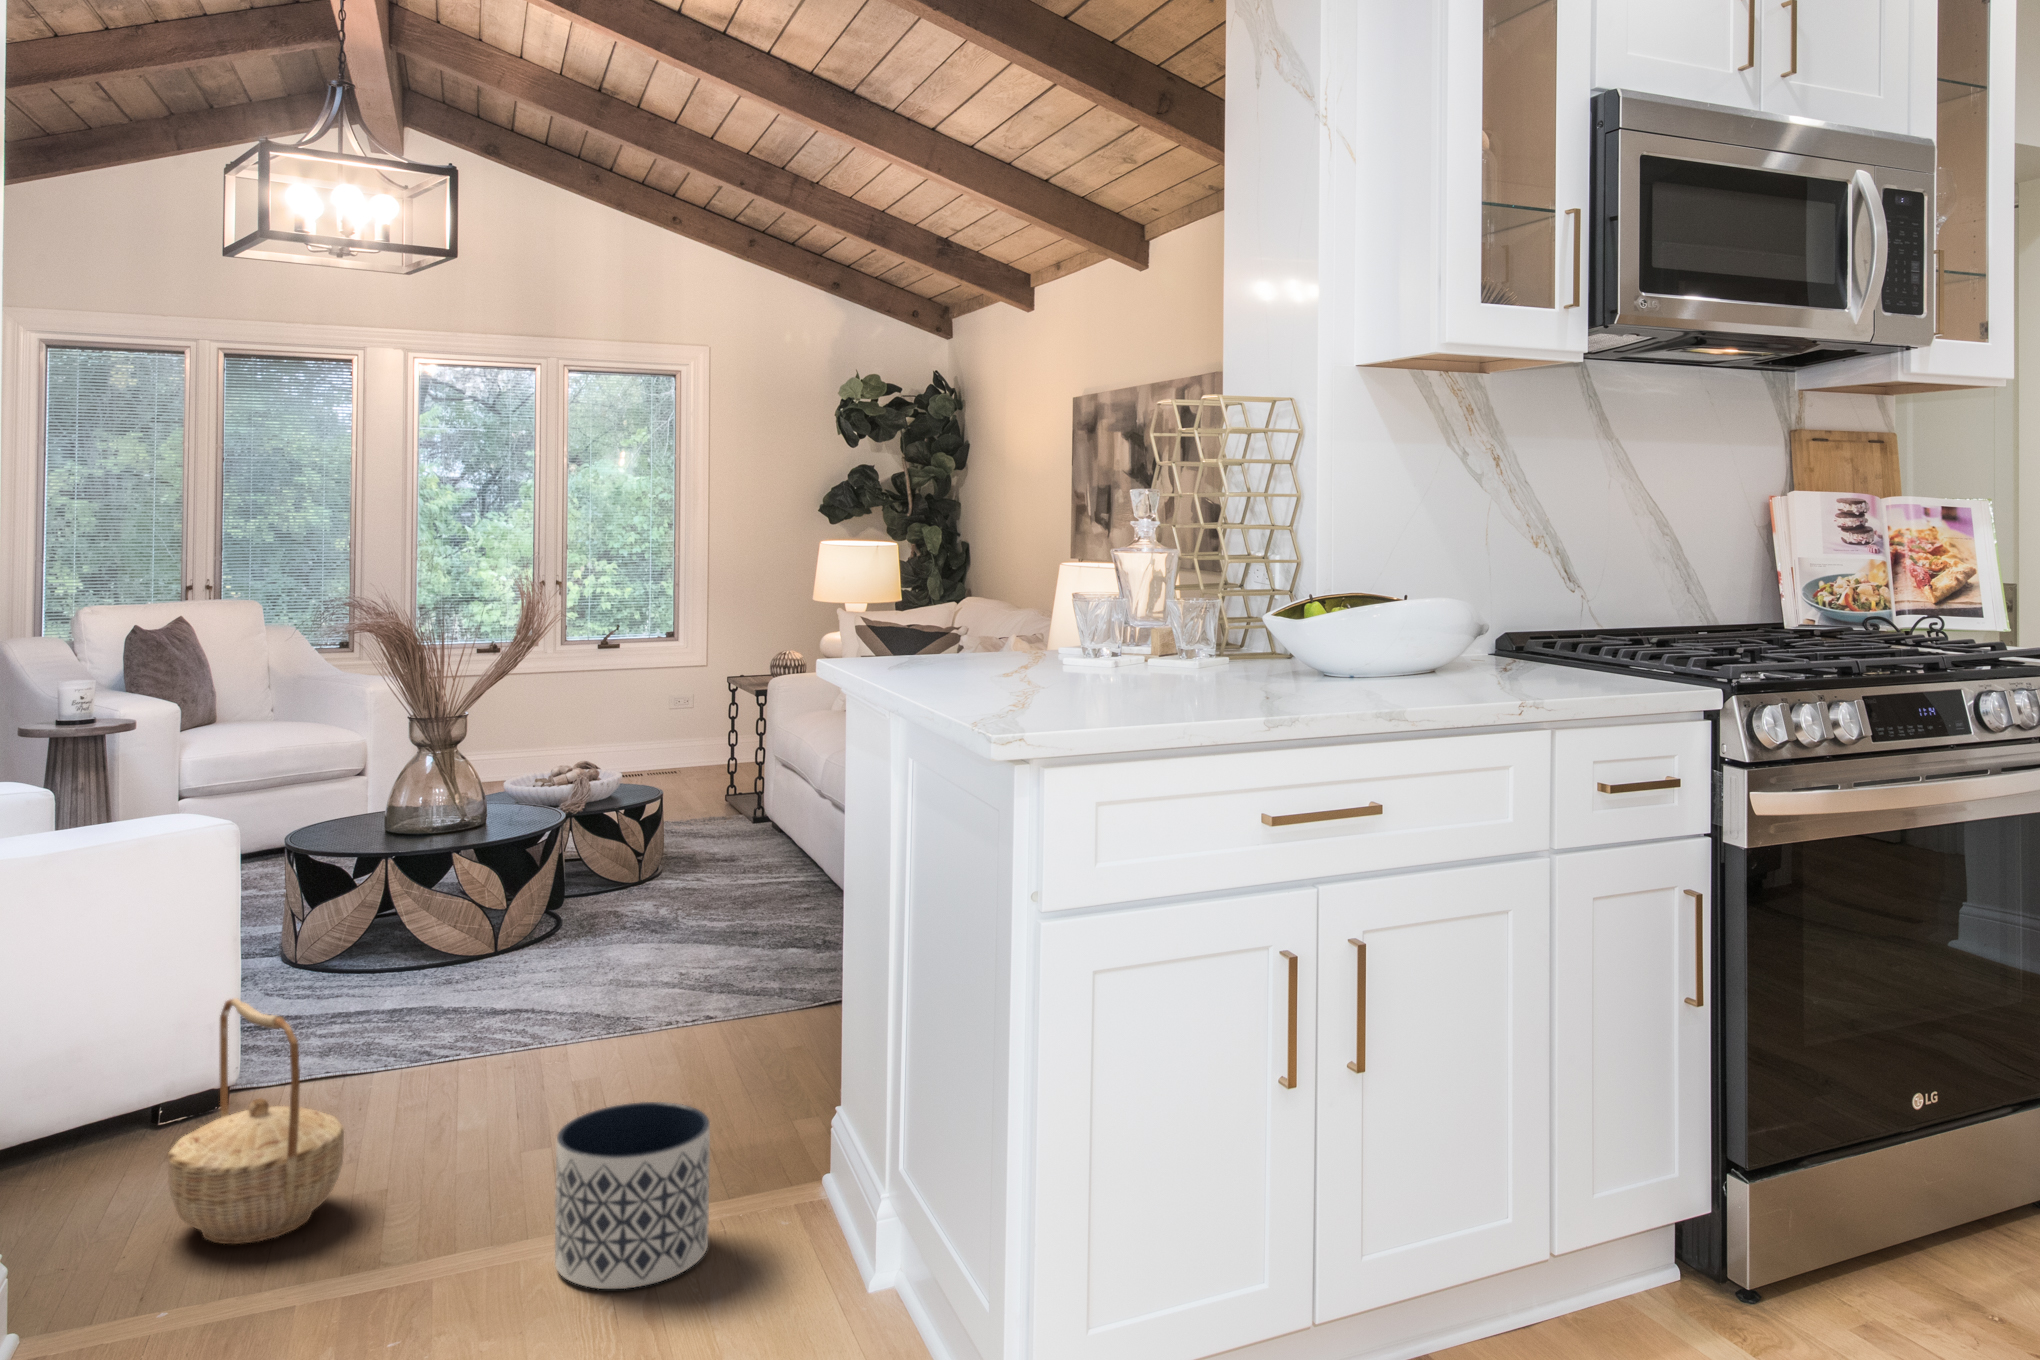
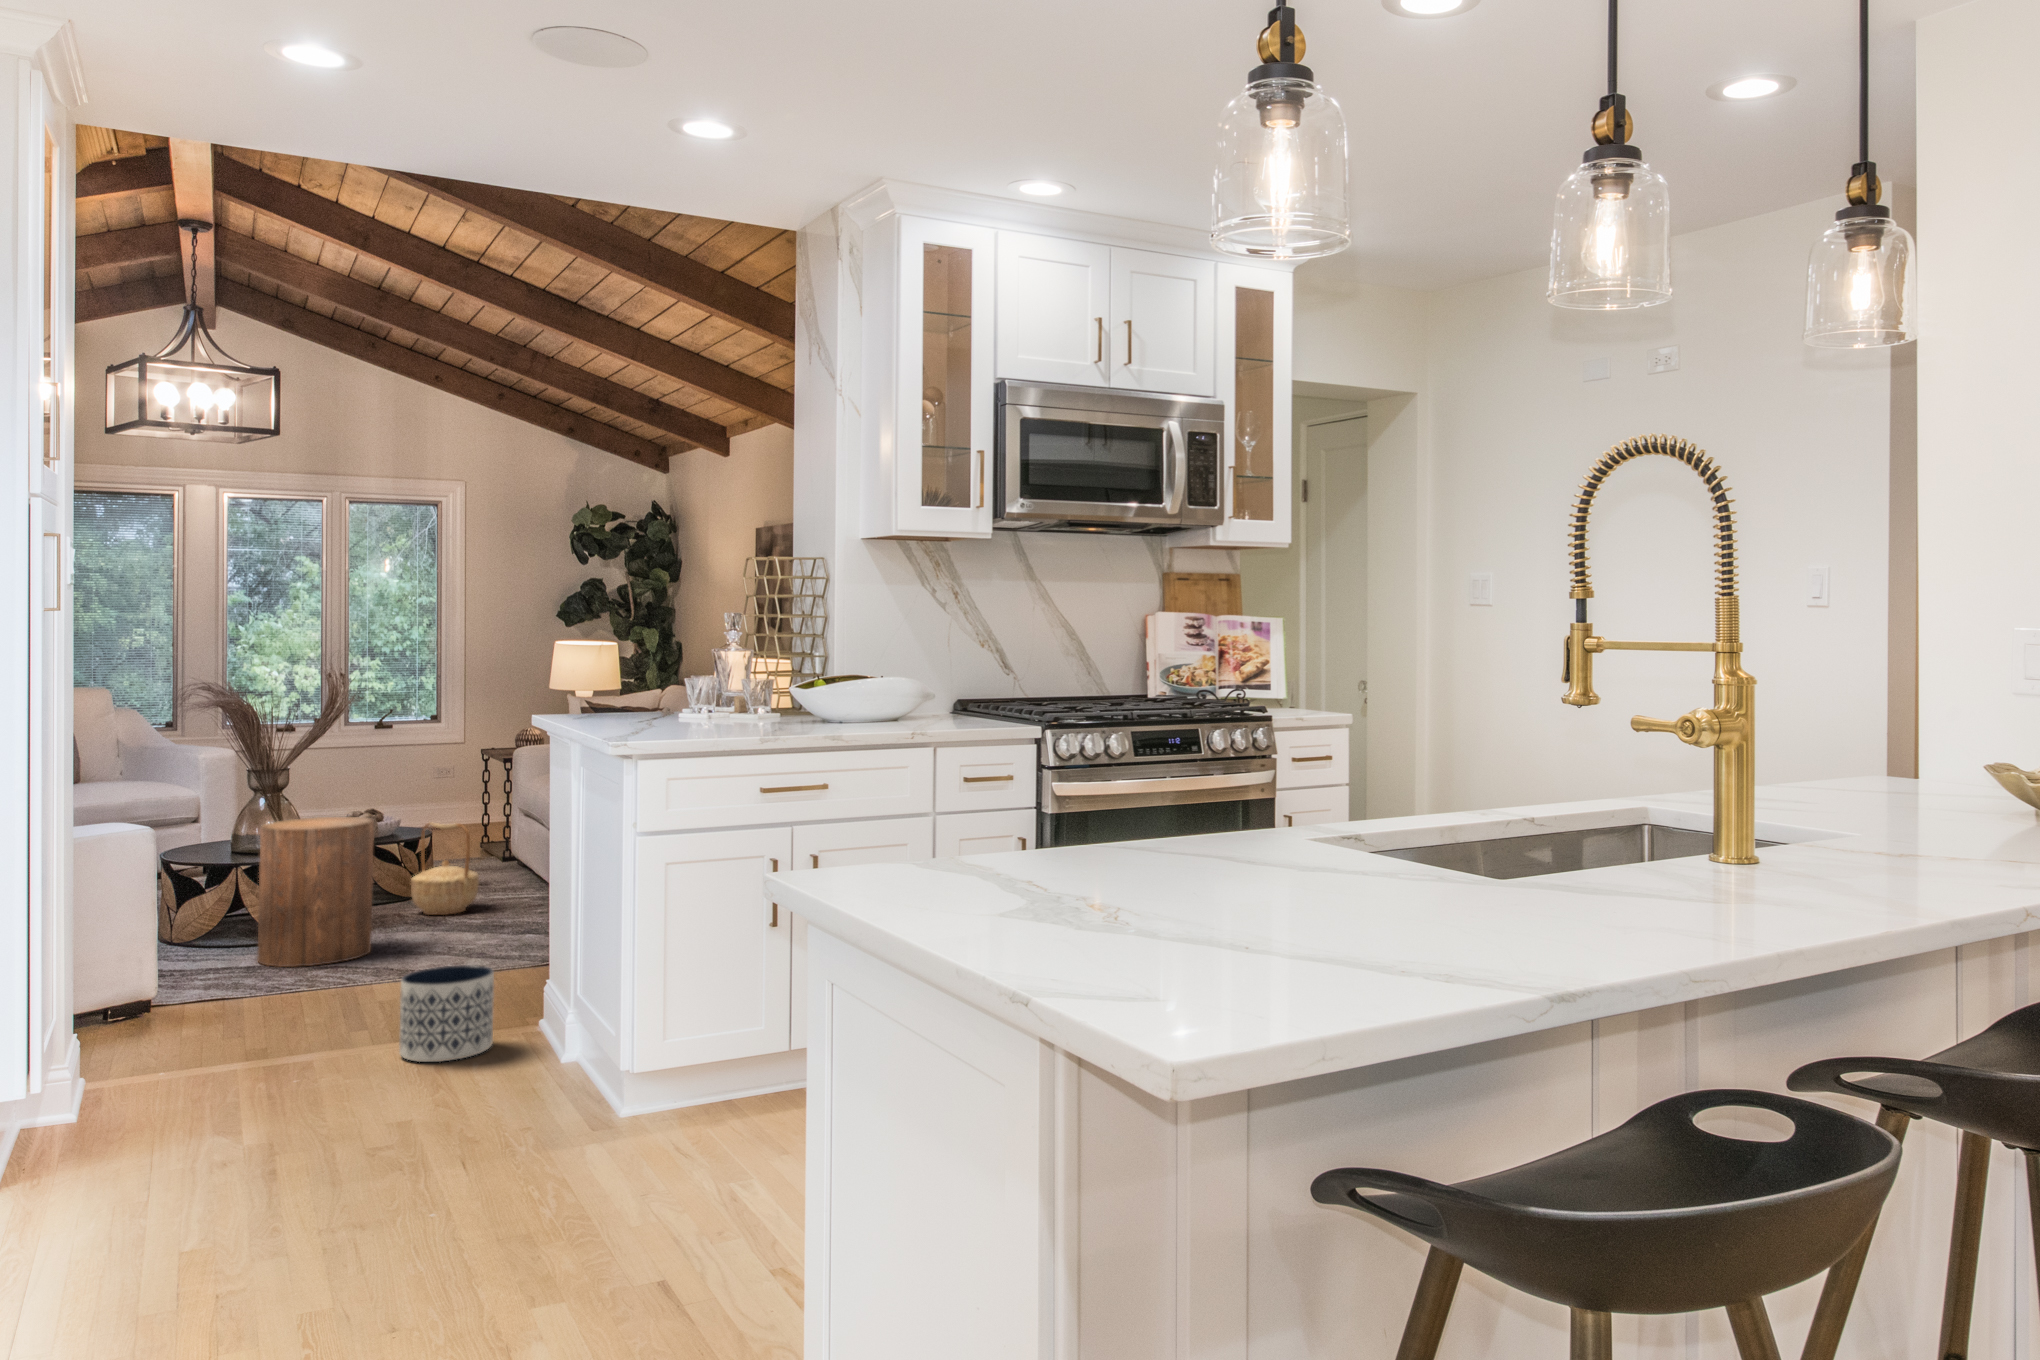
stool: none [408,792,566,1015] -> present [257,817,374,967]
basket: present [168,998,344,1244] -> present [411,823,479,915]

